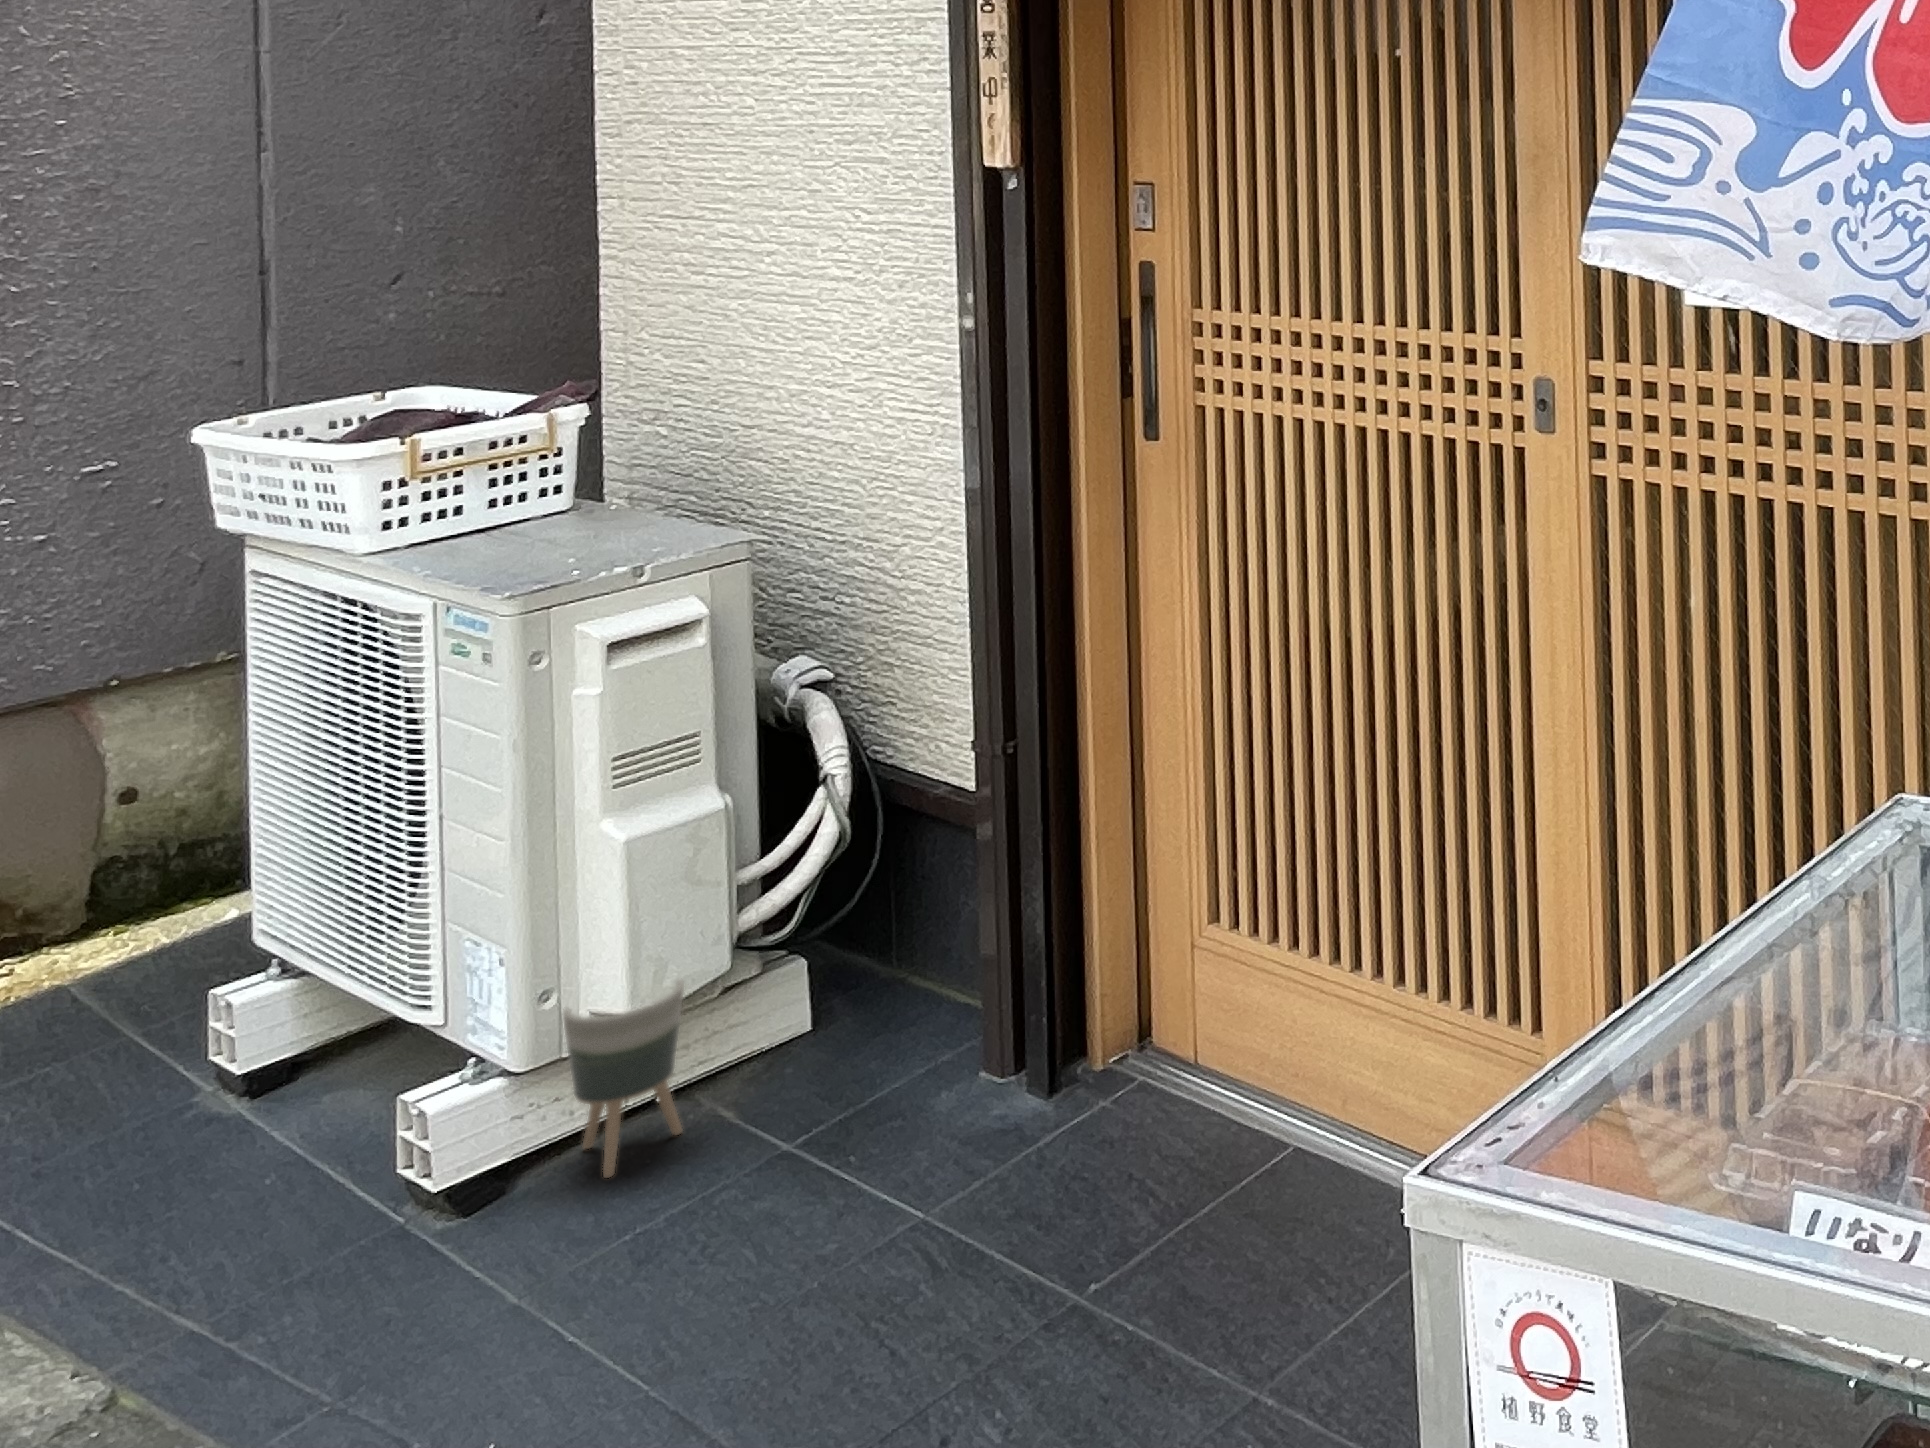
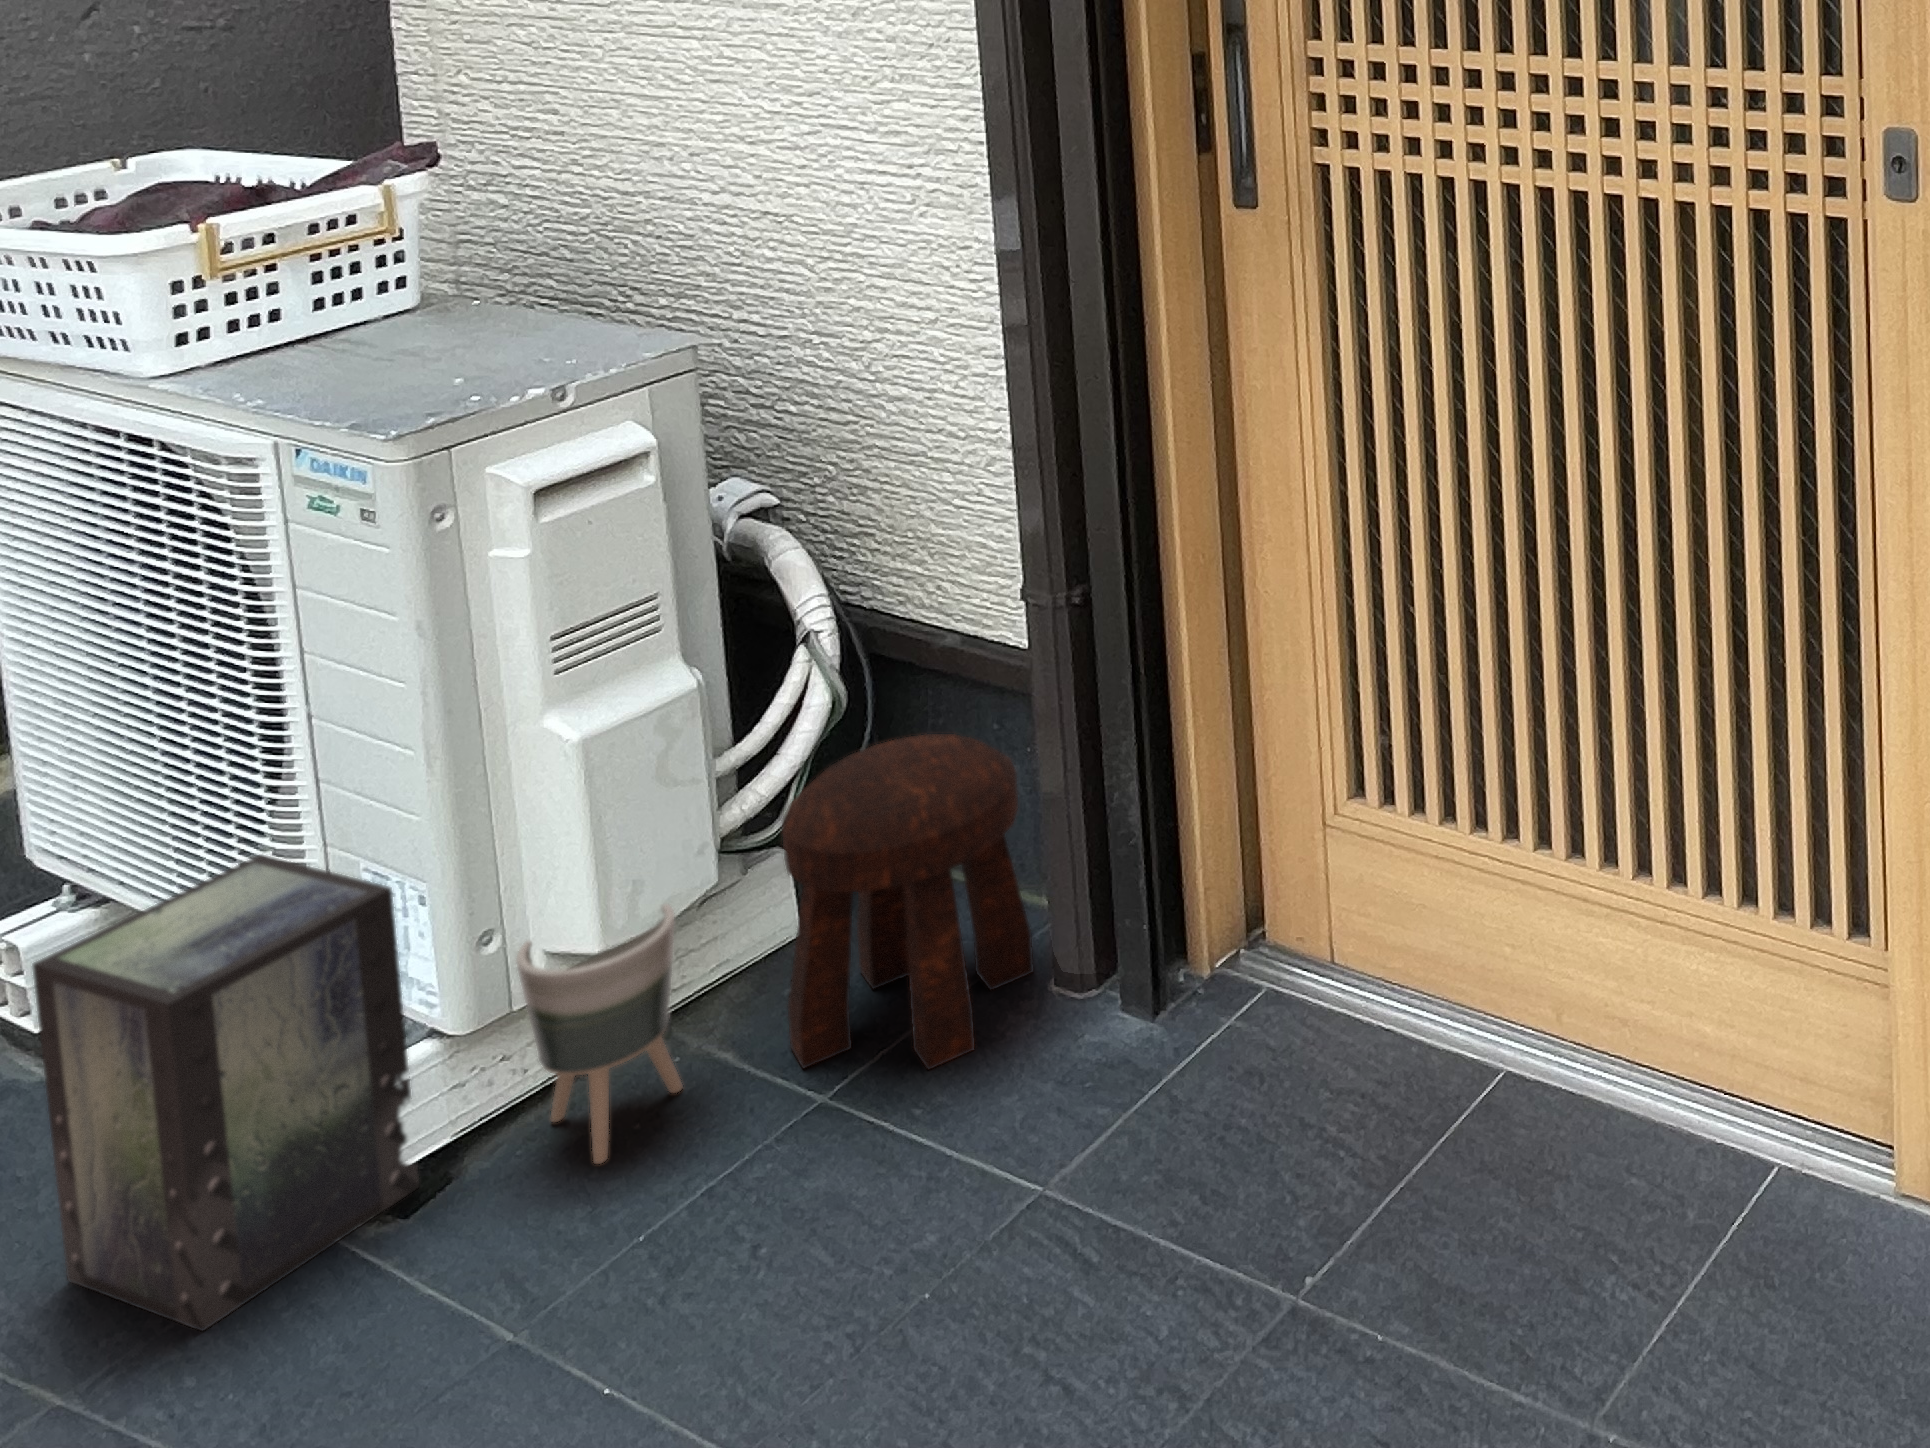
stool: none [769,864,967,1130] -> present [781,734,1033,1069]
storage box: none [229,918,480,1265] -> present [33,855,419,1331]

